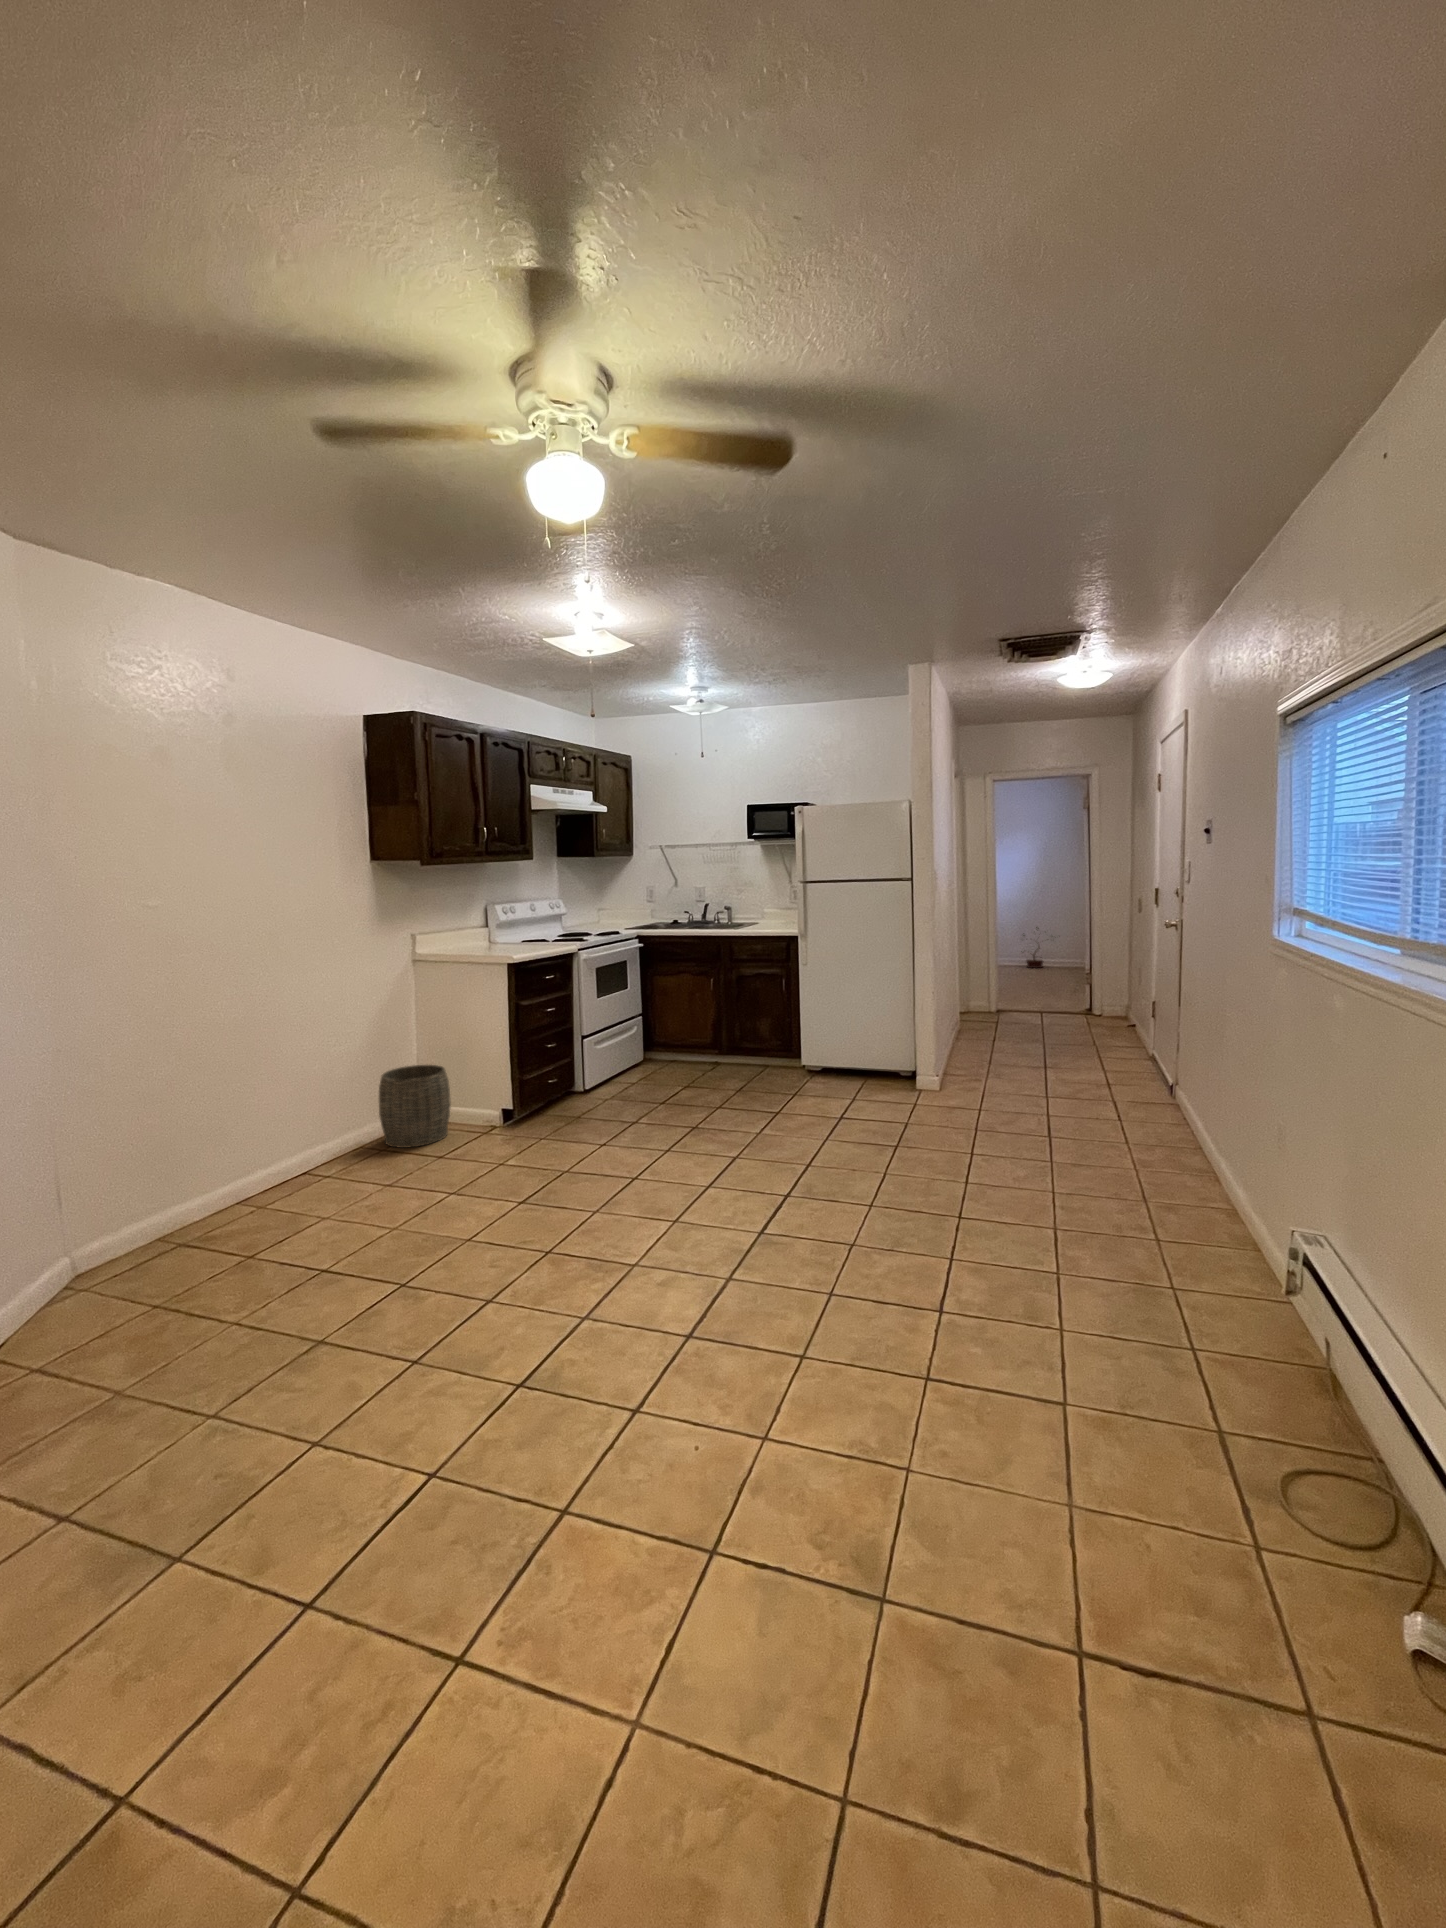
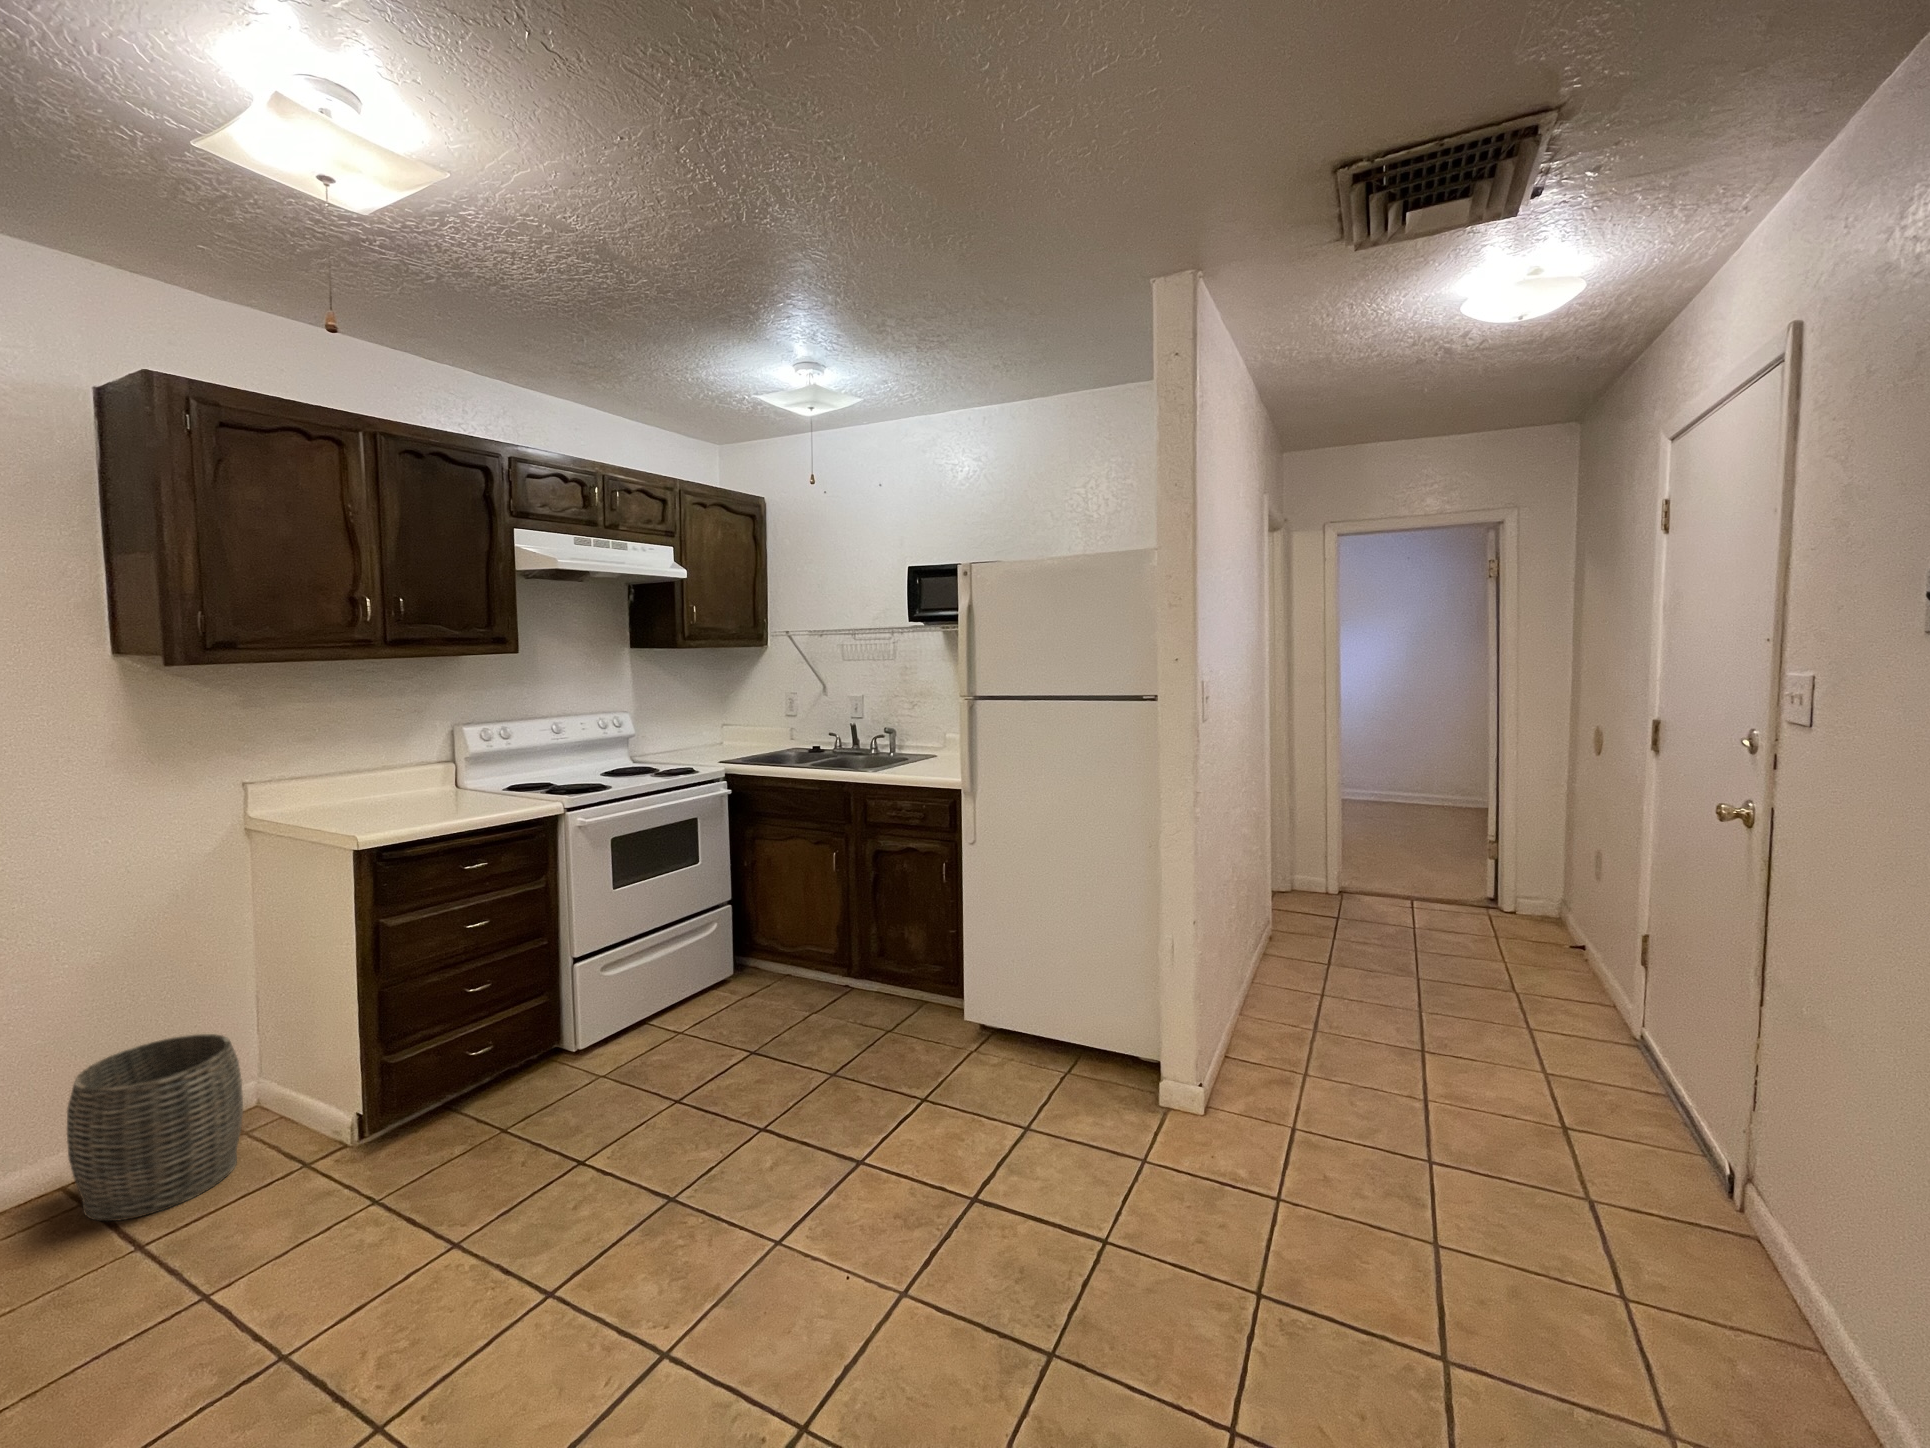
potted plant: present [1021,927,1043,968] -> none [1375,746,1437,806]

